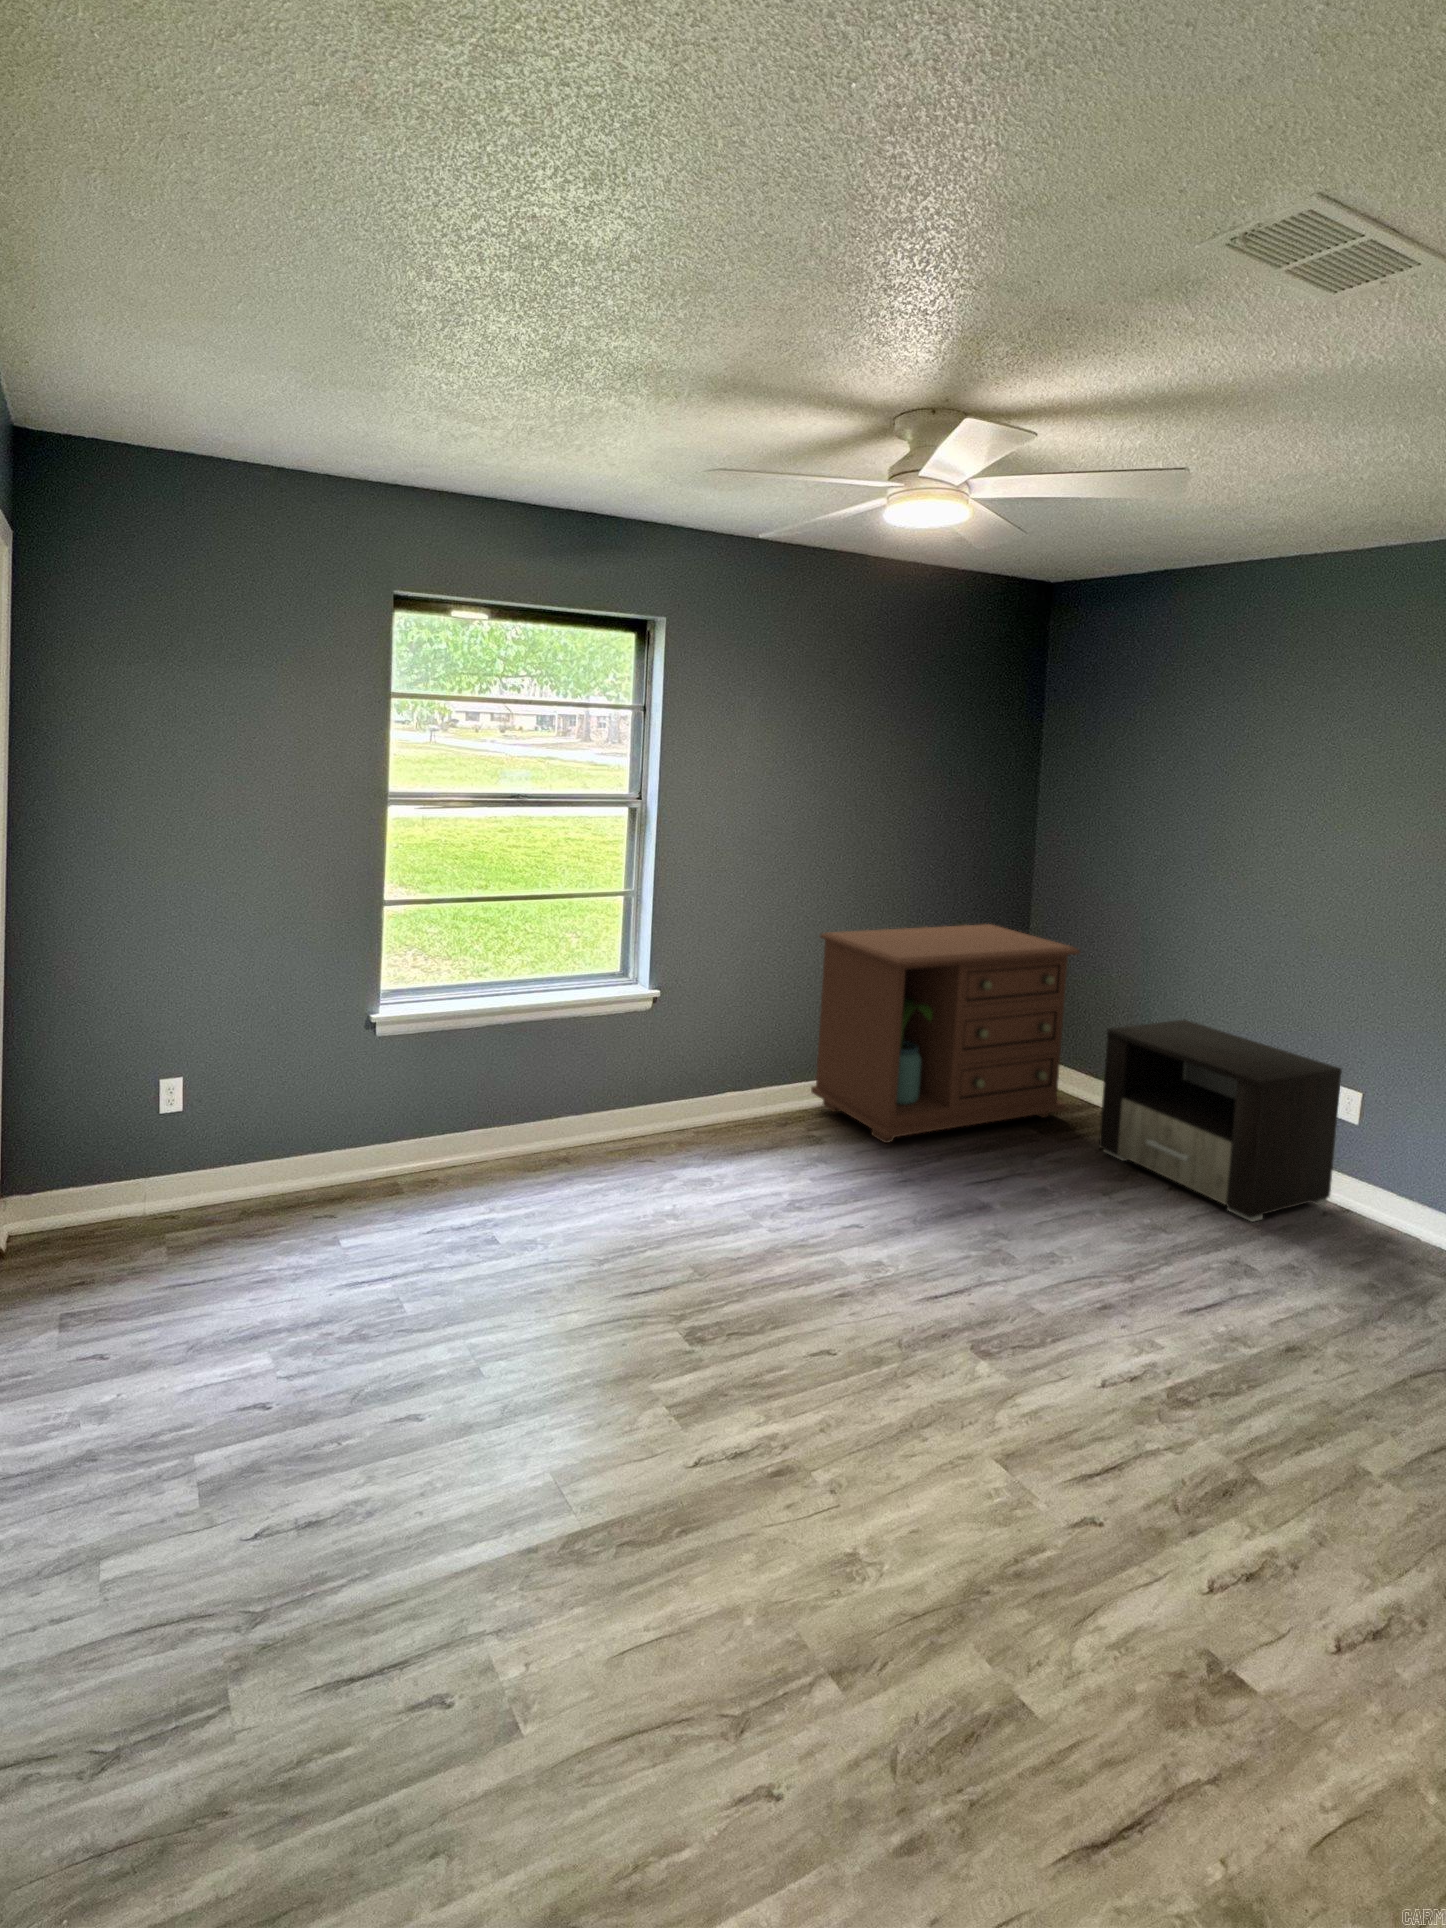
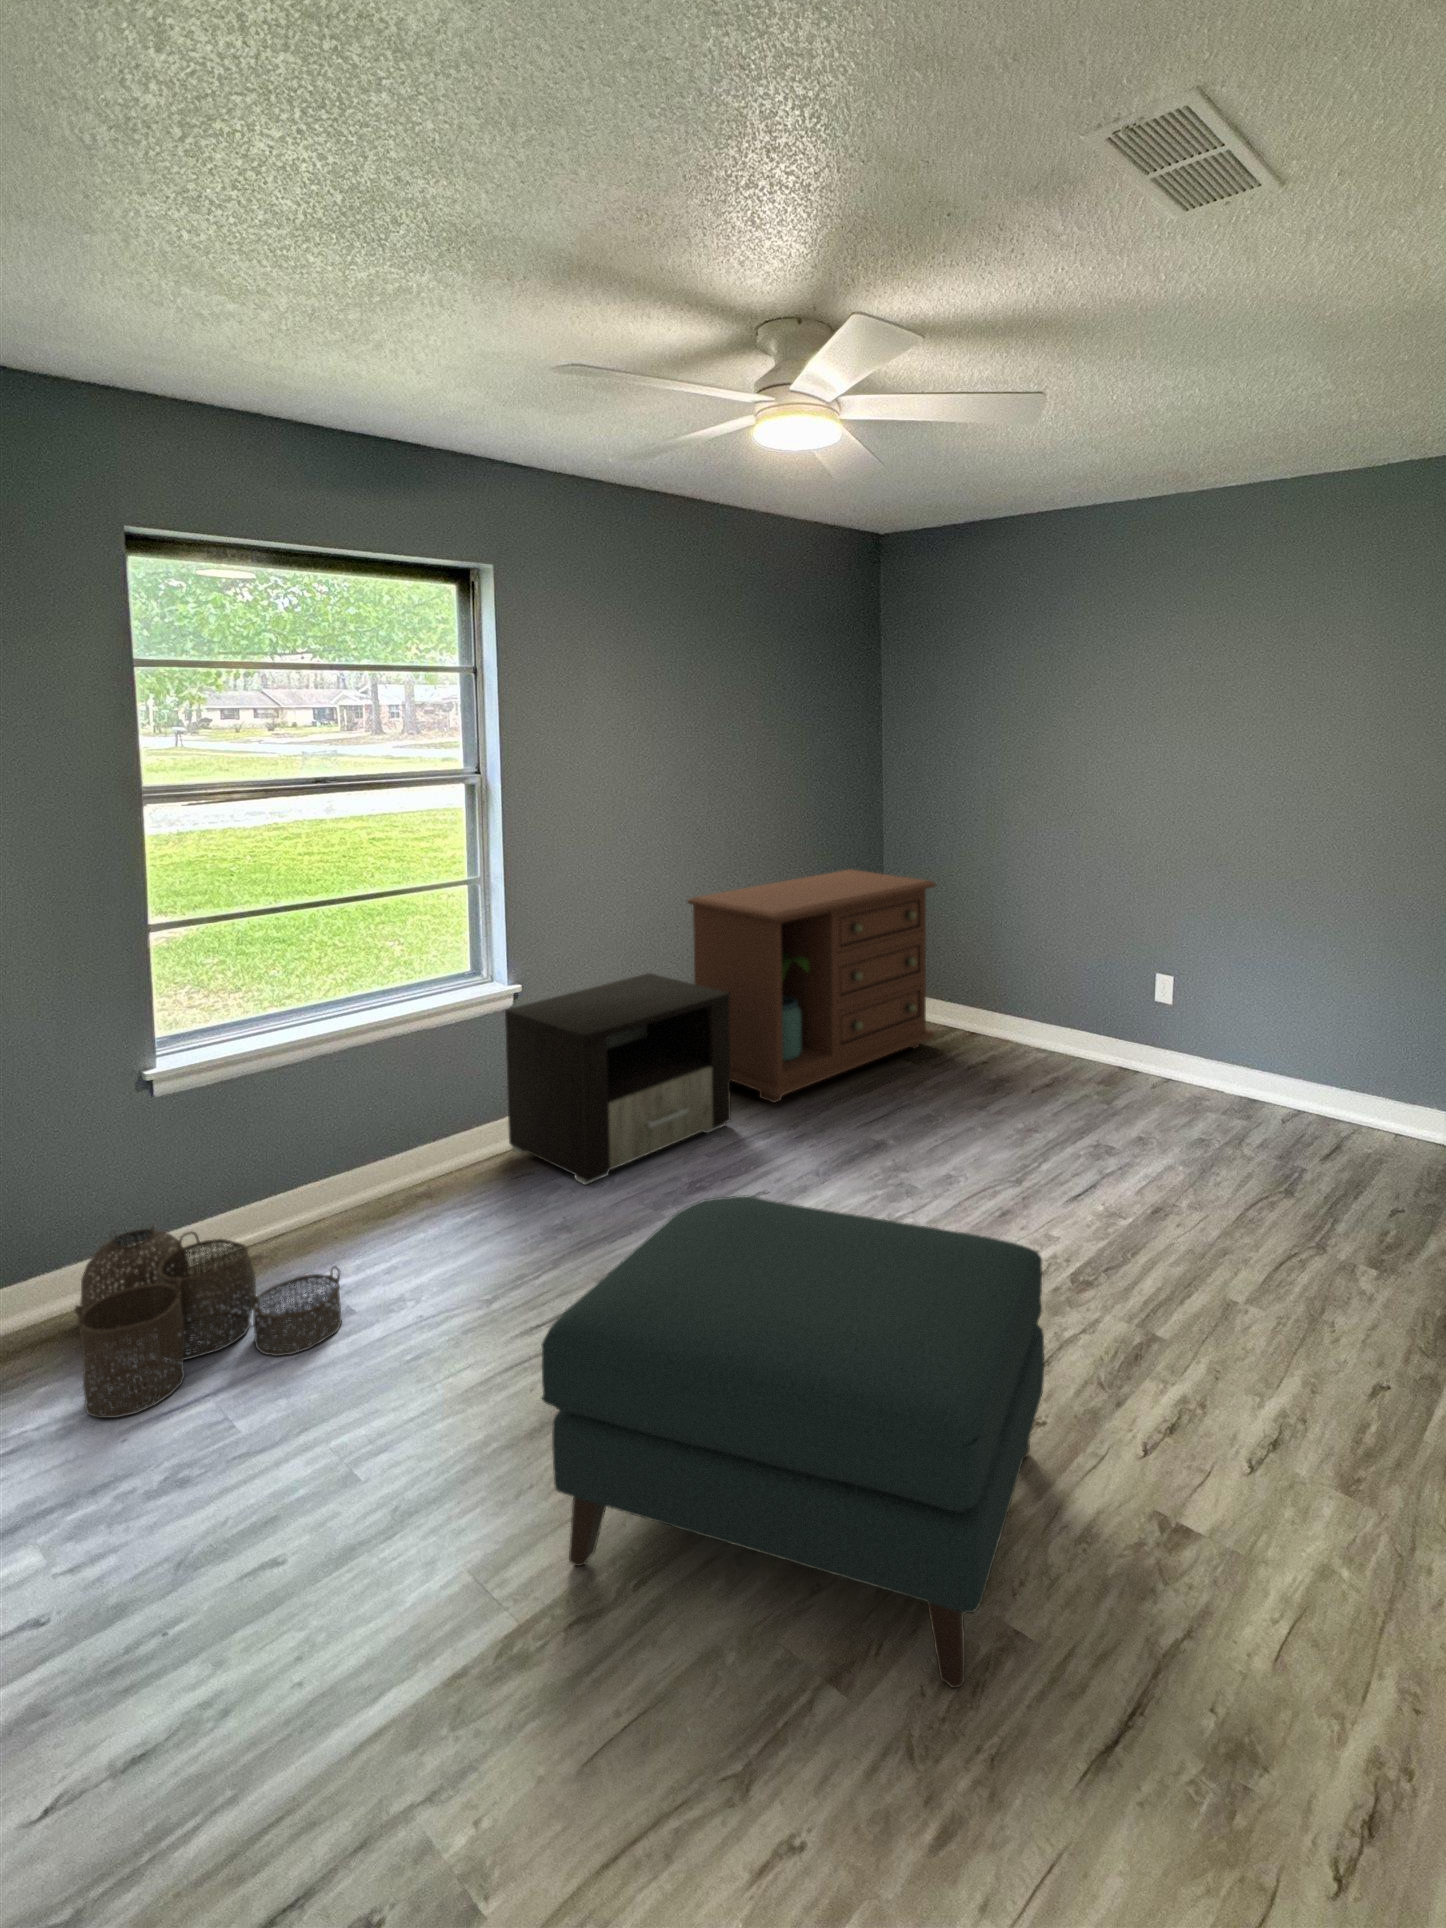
nightstand: present [1099,1020,1342,1222] -> present [505,973,731,1185]
woven basket: none [311,1133,492,1276] -> present [75,1226,342,1418]
ottoman: none [619,1214,1105,1731] -> present [542,1196,1044,1688]

